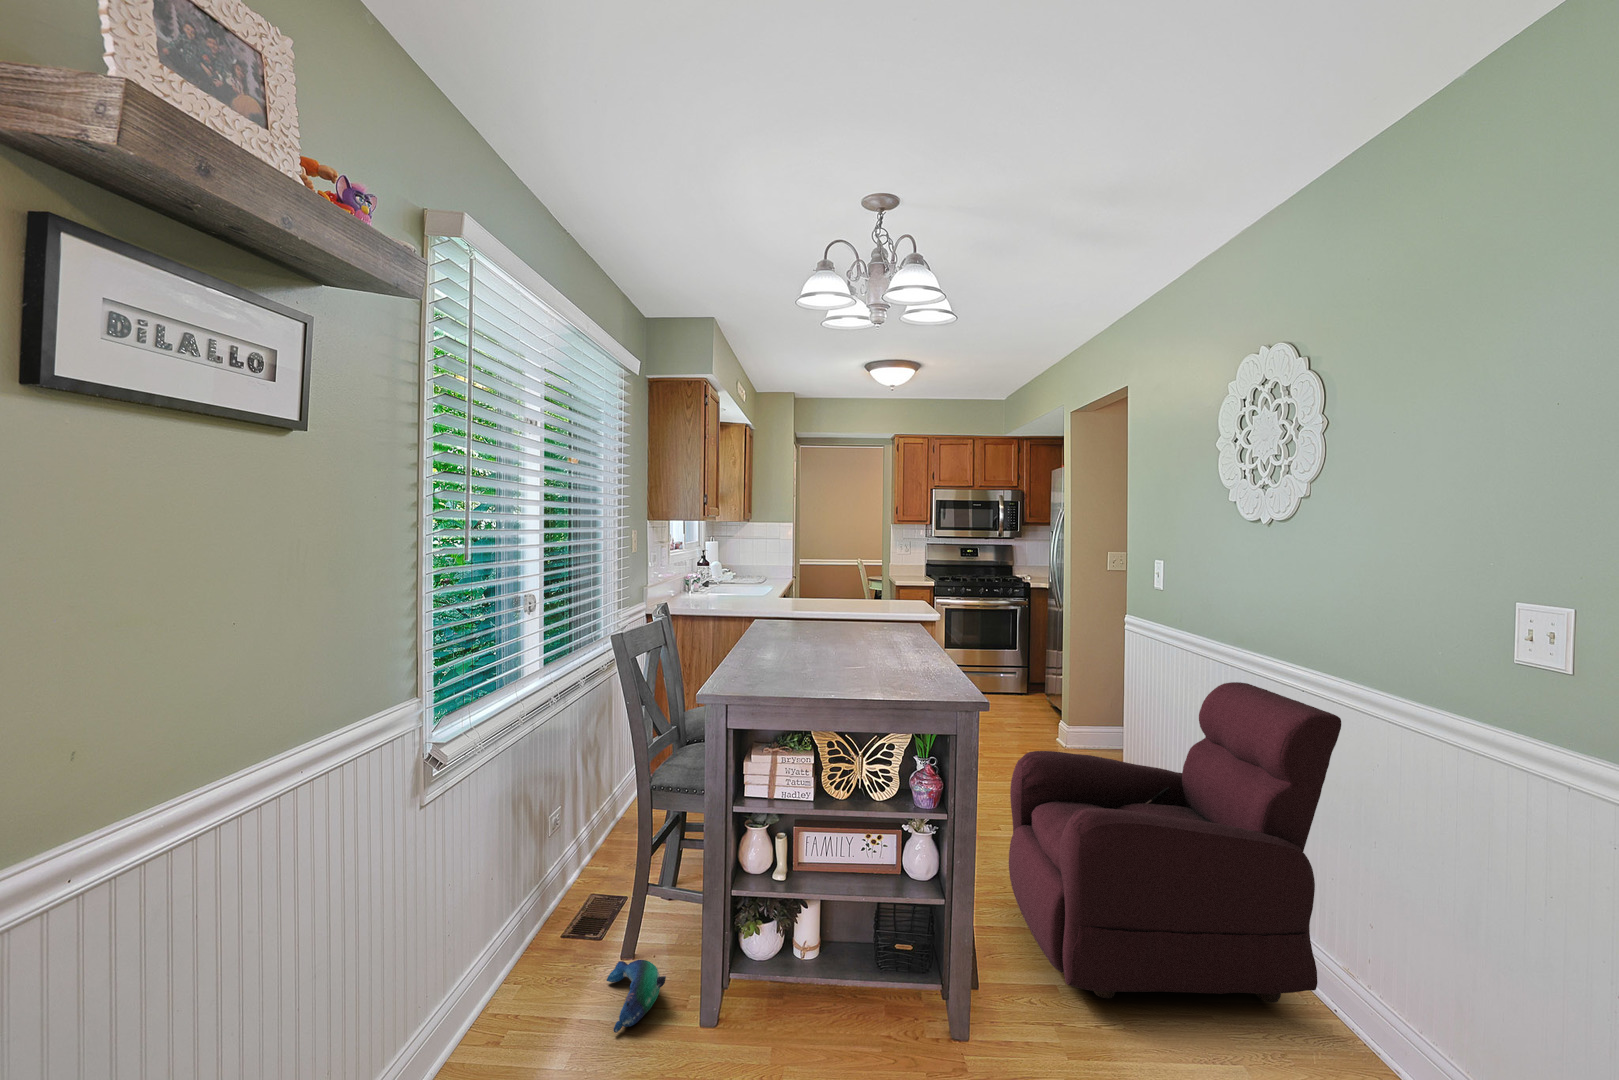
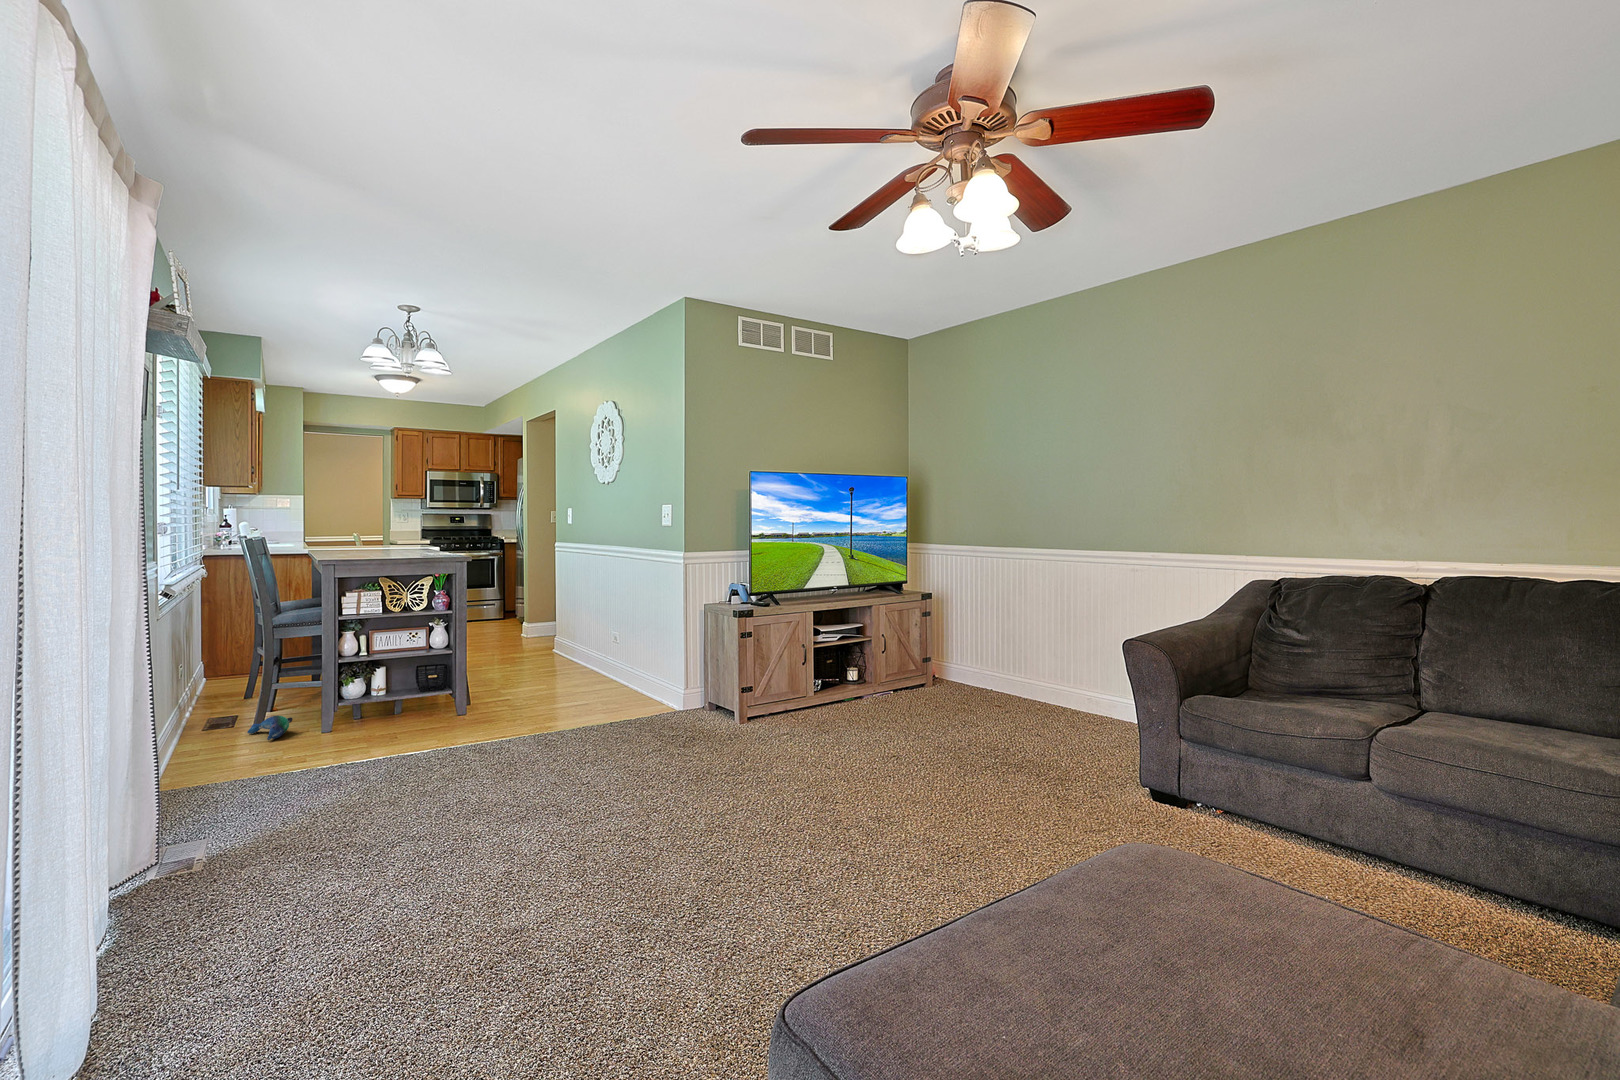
armchair: present [1009,682,1341,1003] -> none [487,561,629,695]

